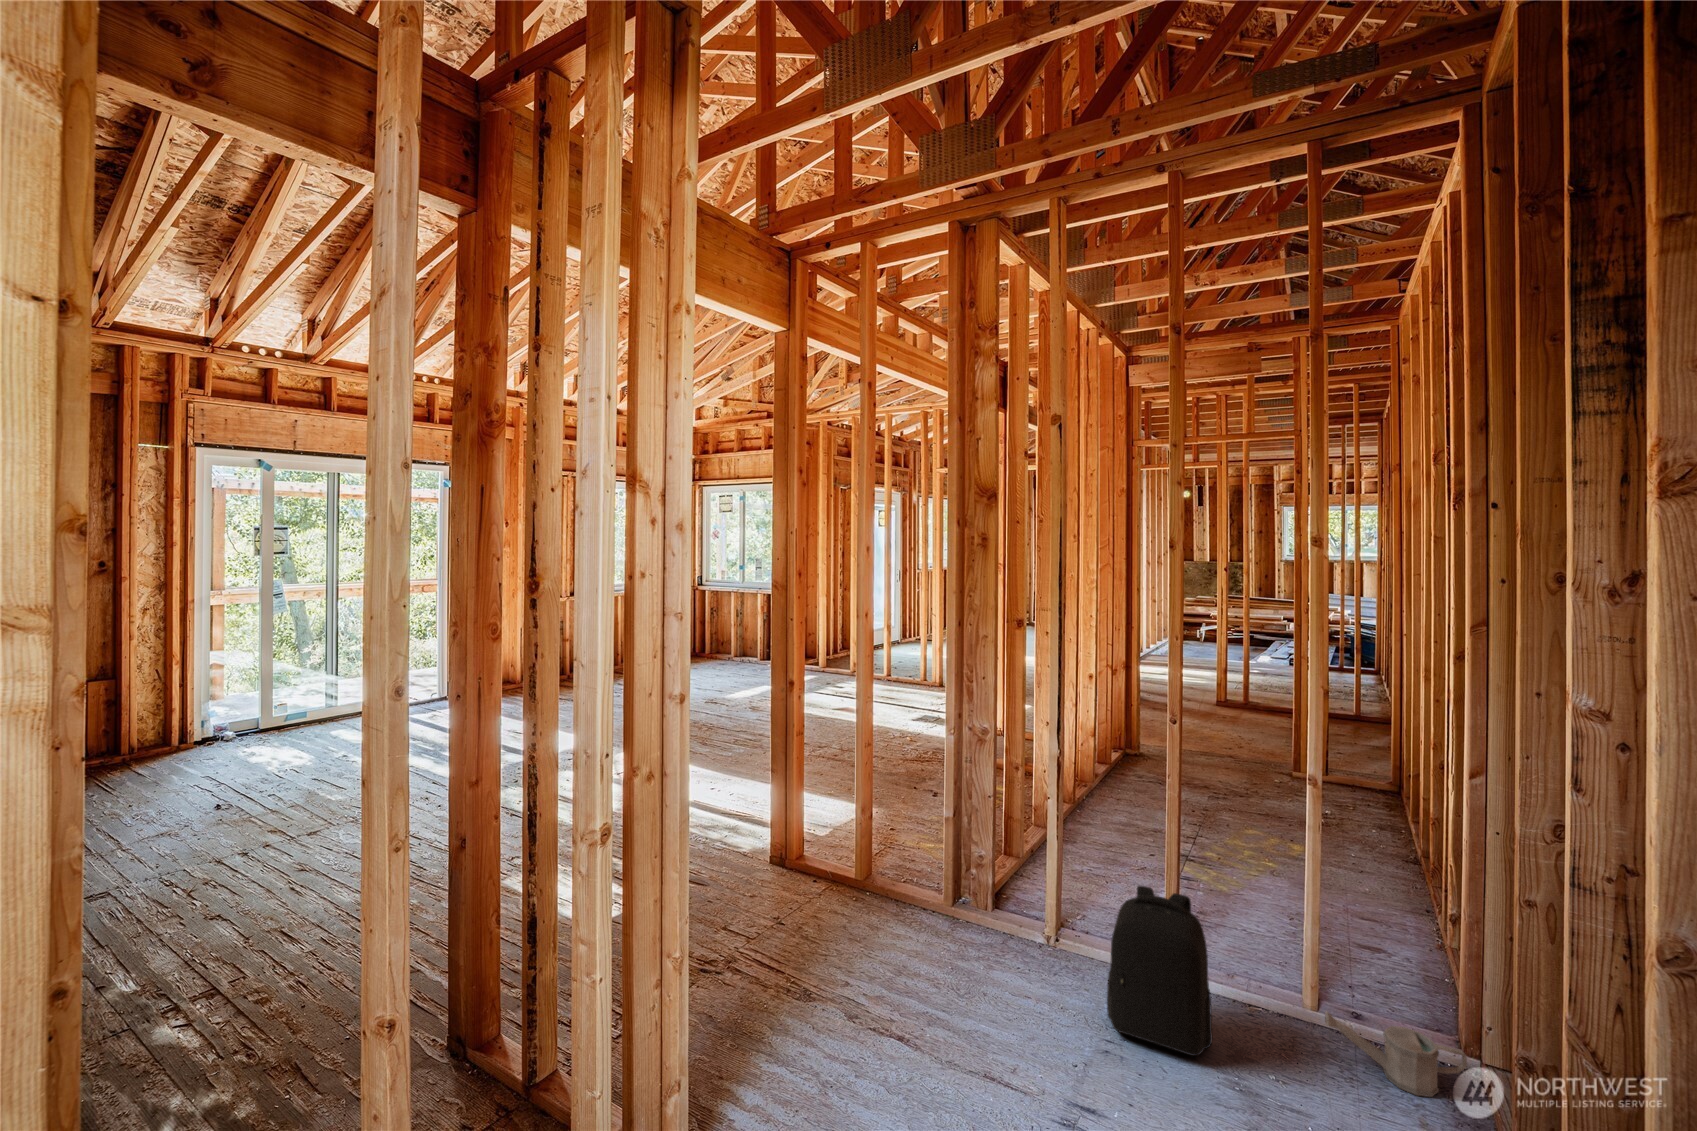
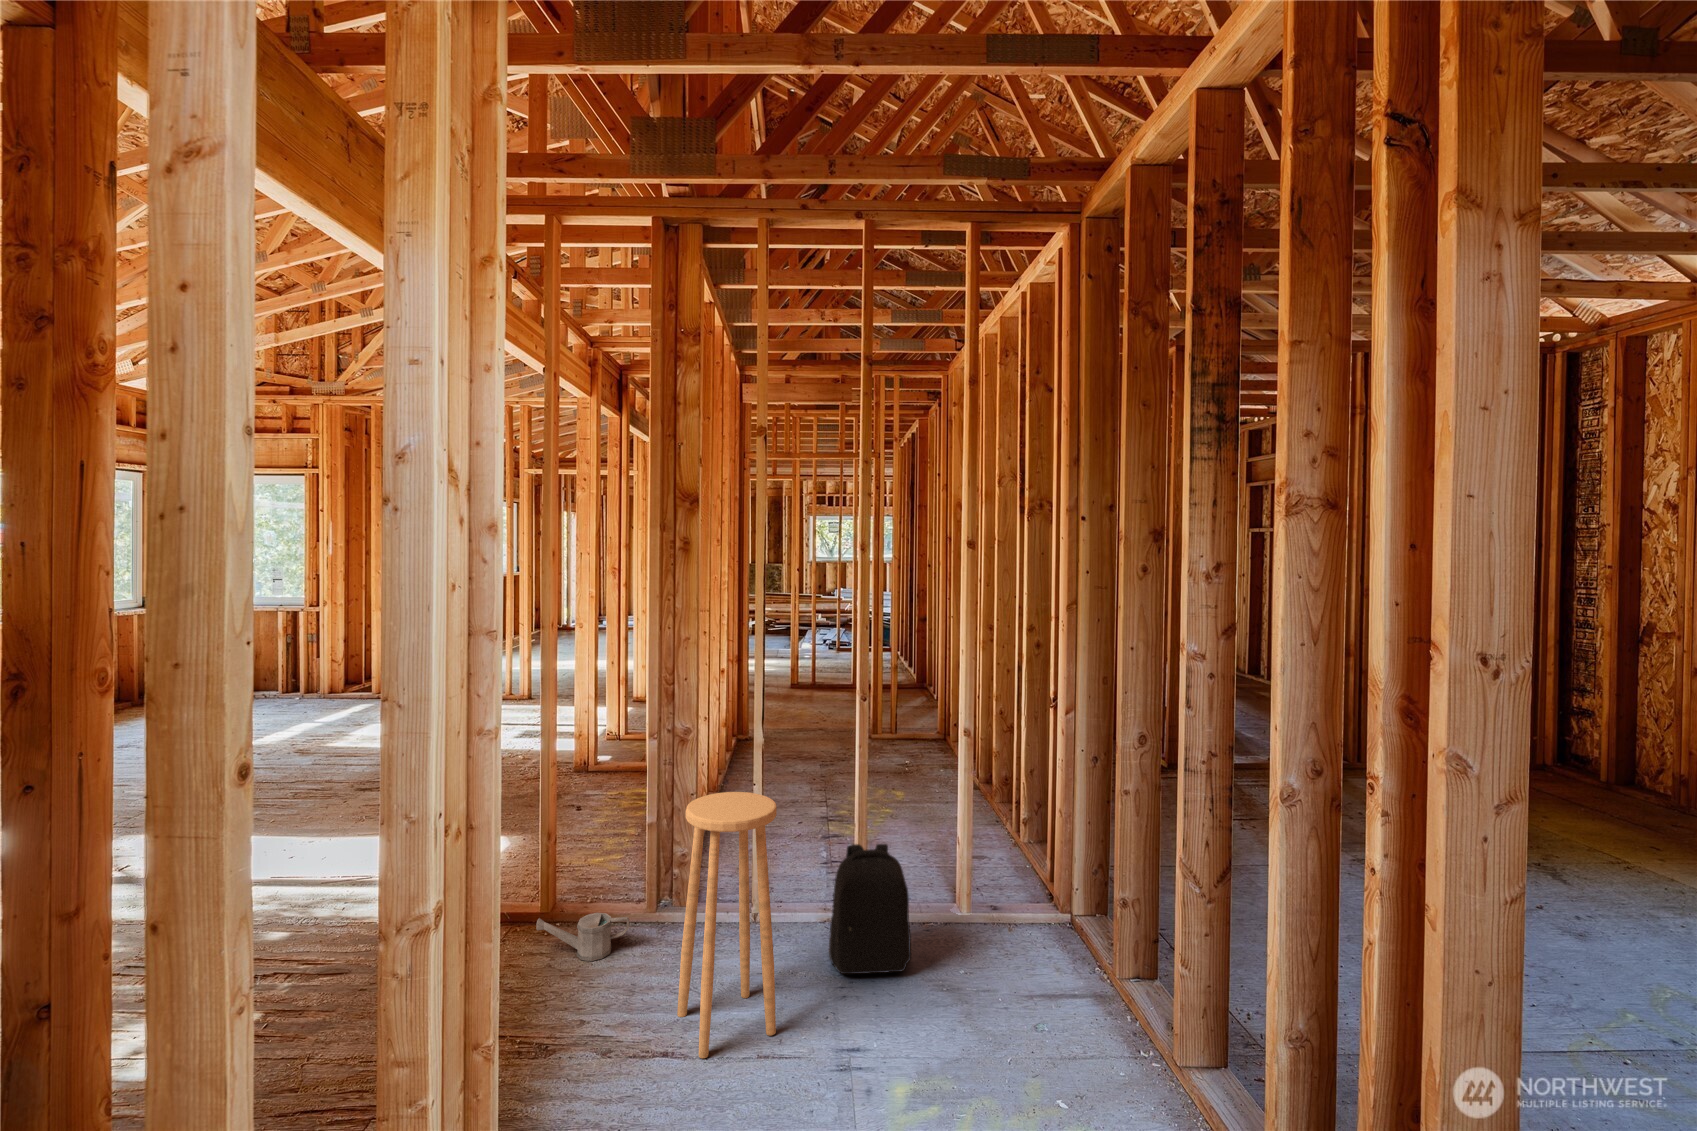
stool: none [925,794,1019,1063] -> present [677,792,777,1058]
watering can: present [1325,1012,1467,1097] -> present [536,913,629,961]

